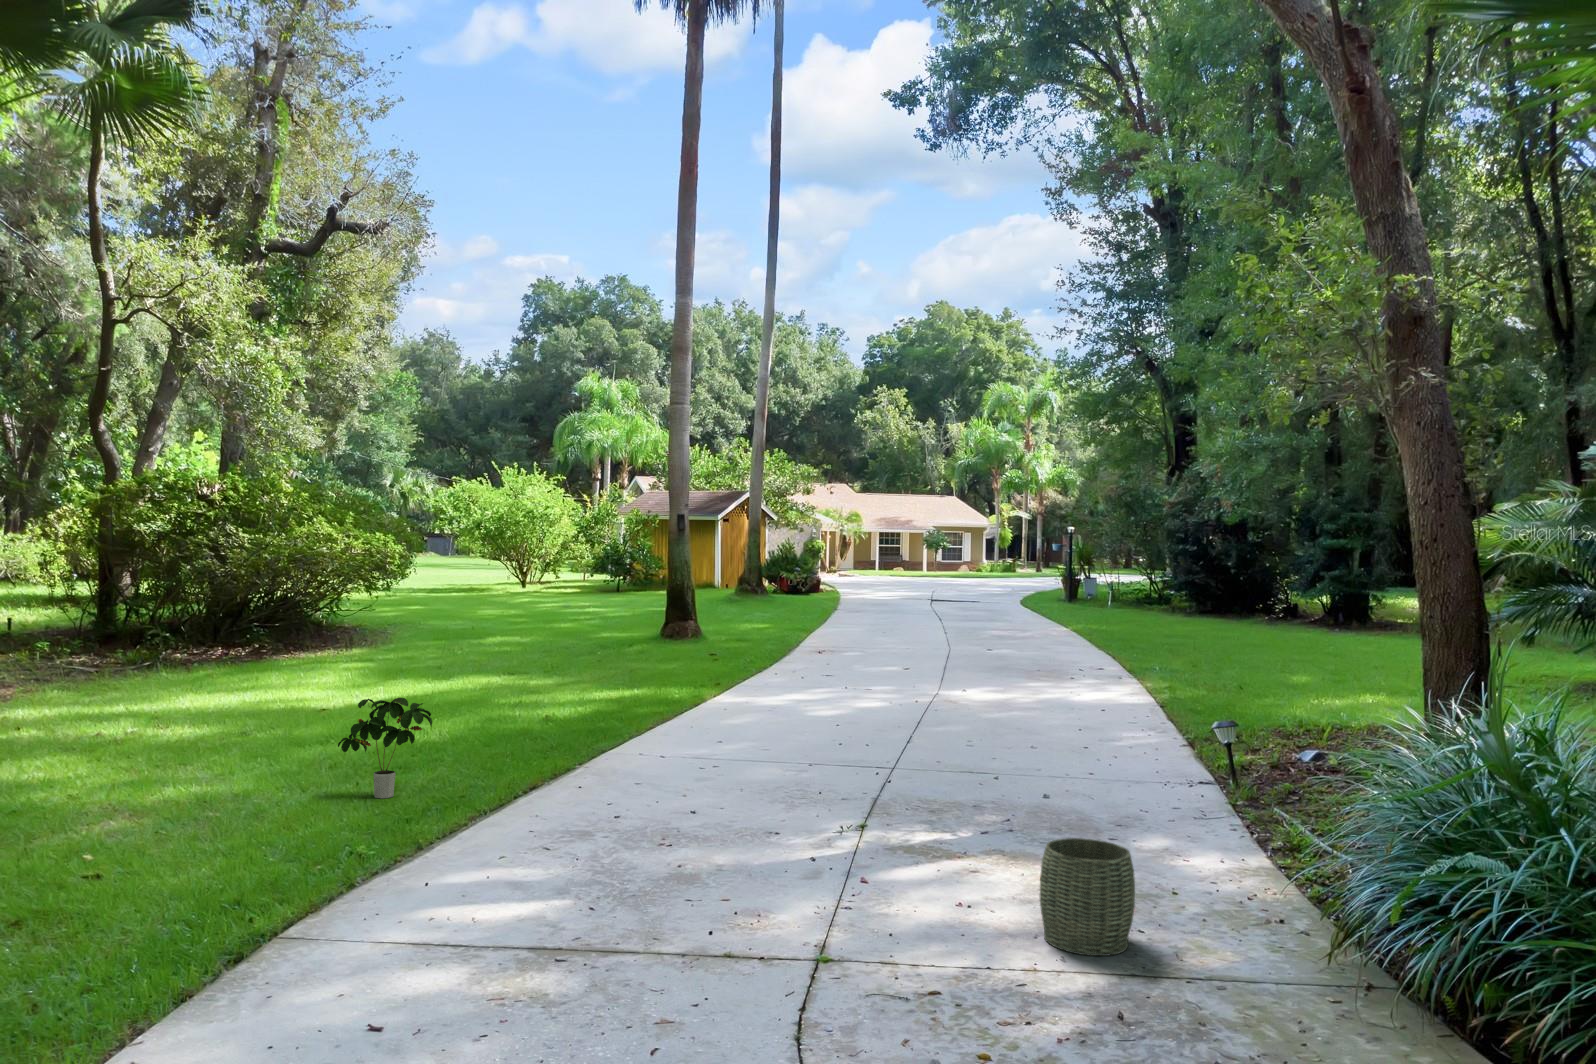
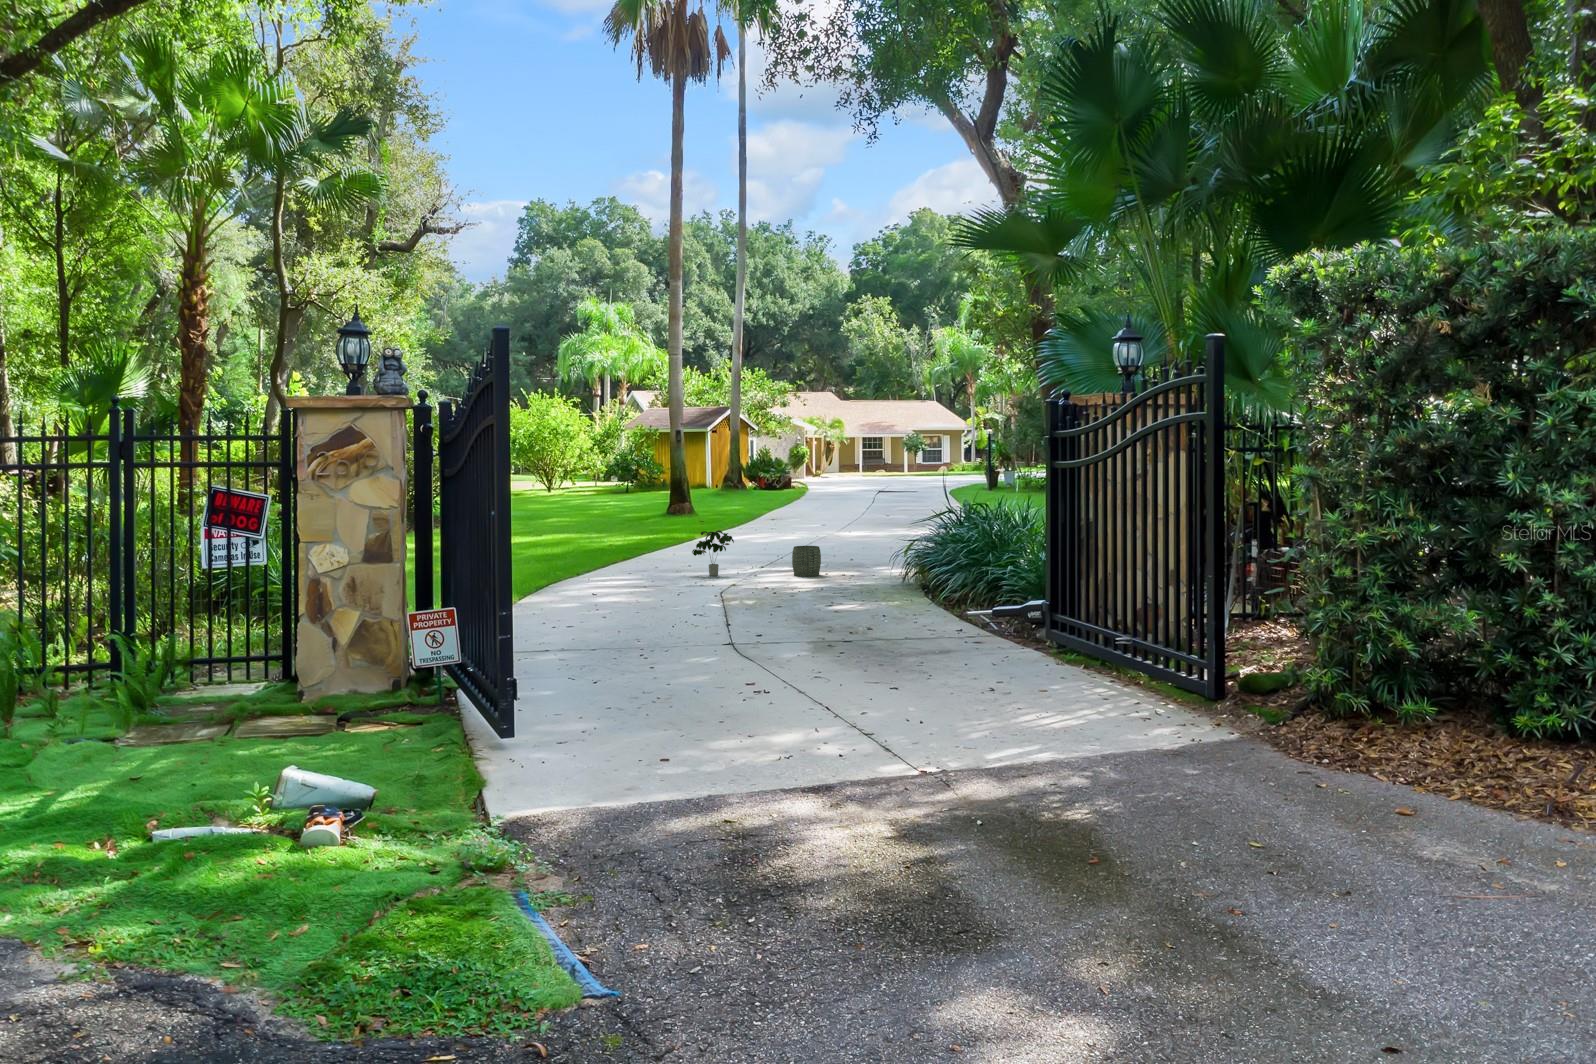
potted plant: present [338,698,432,798] -> present [692,530,734,576]

